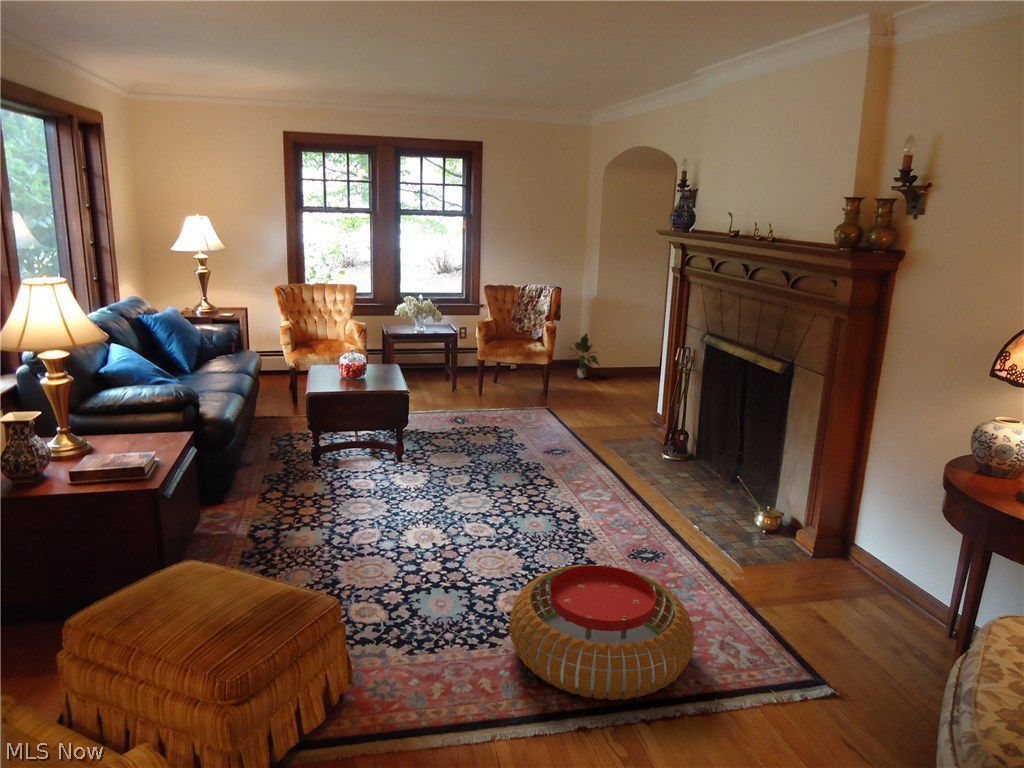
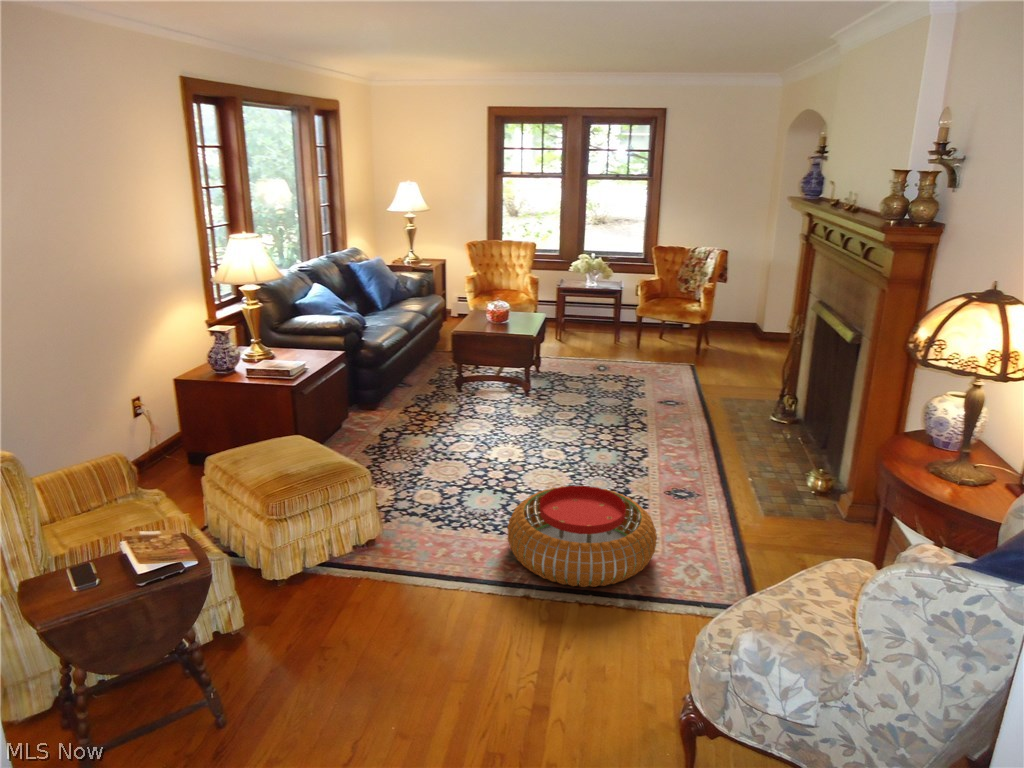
potted plant: present [569,334,600,378] -> none [737,297,773,342]

